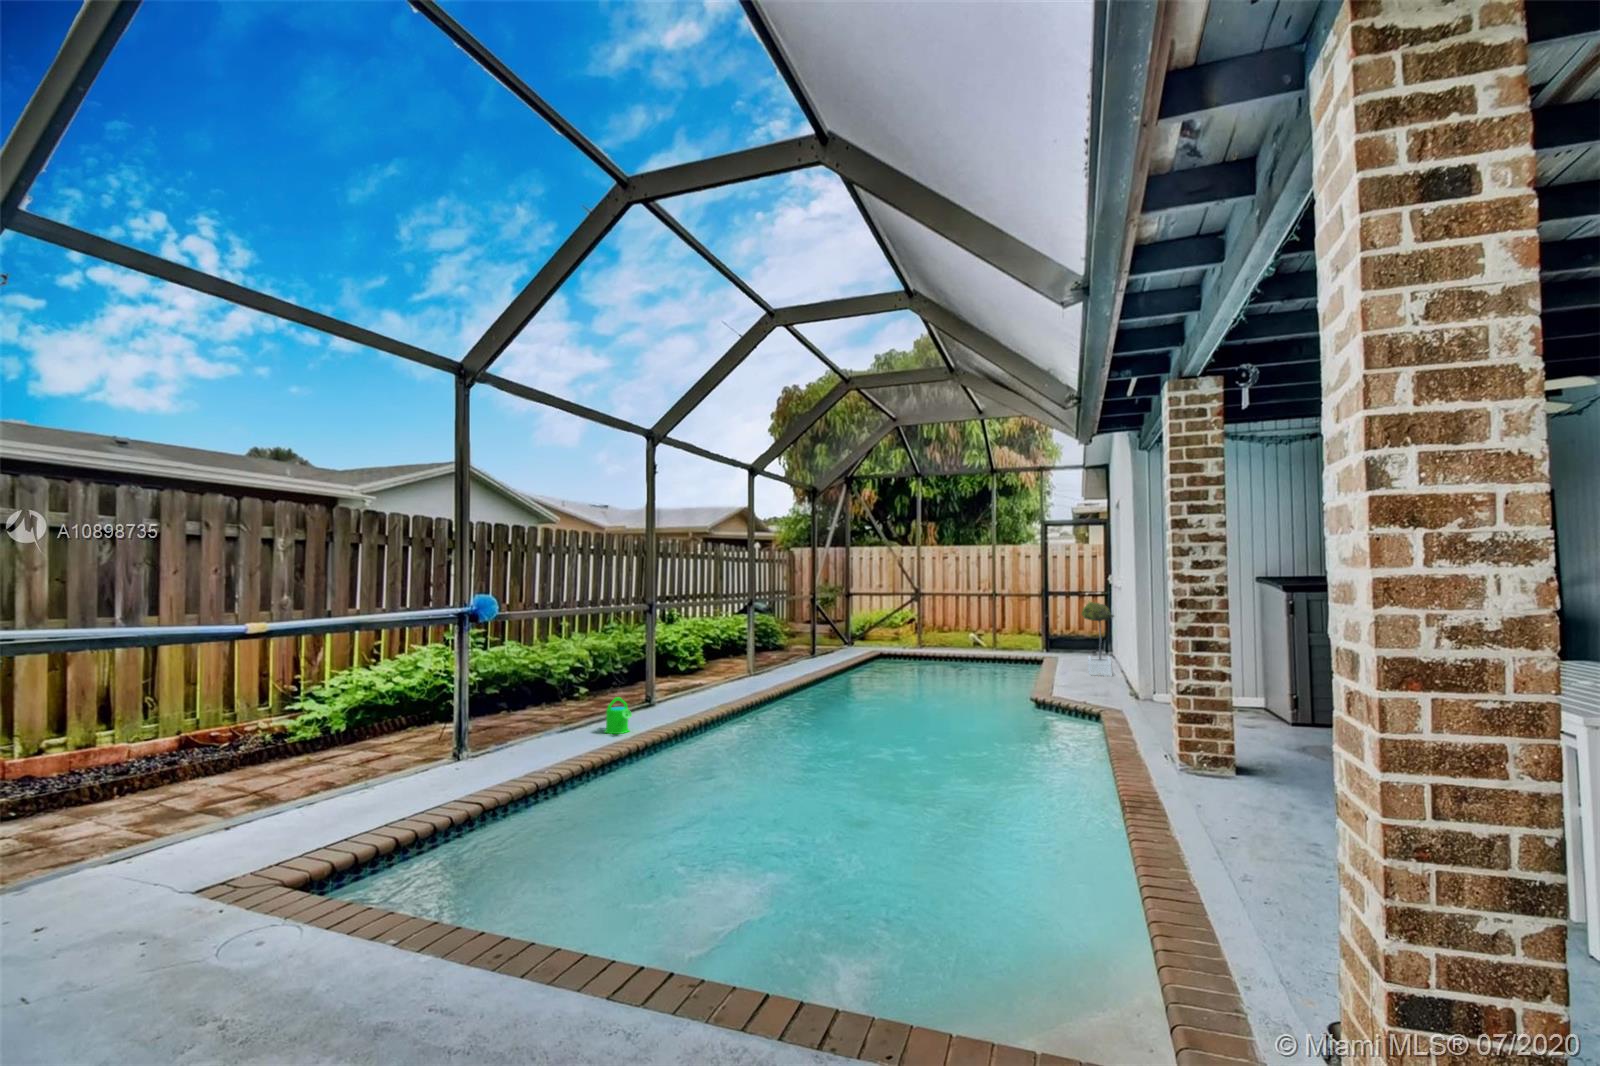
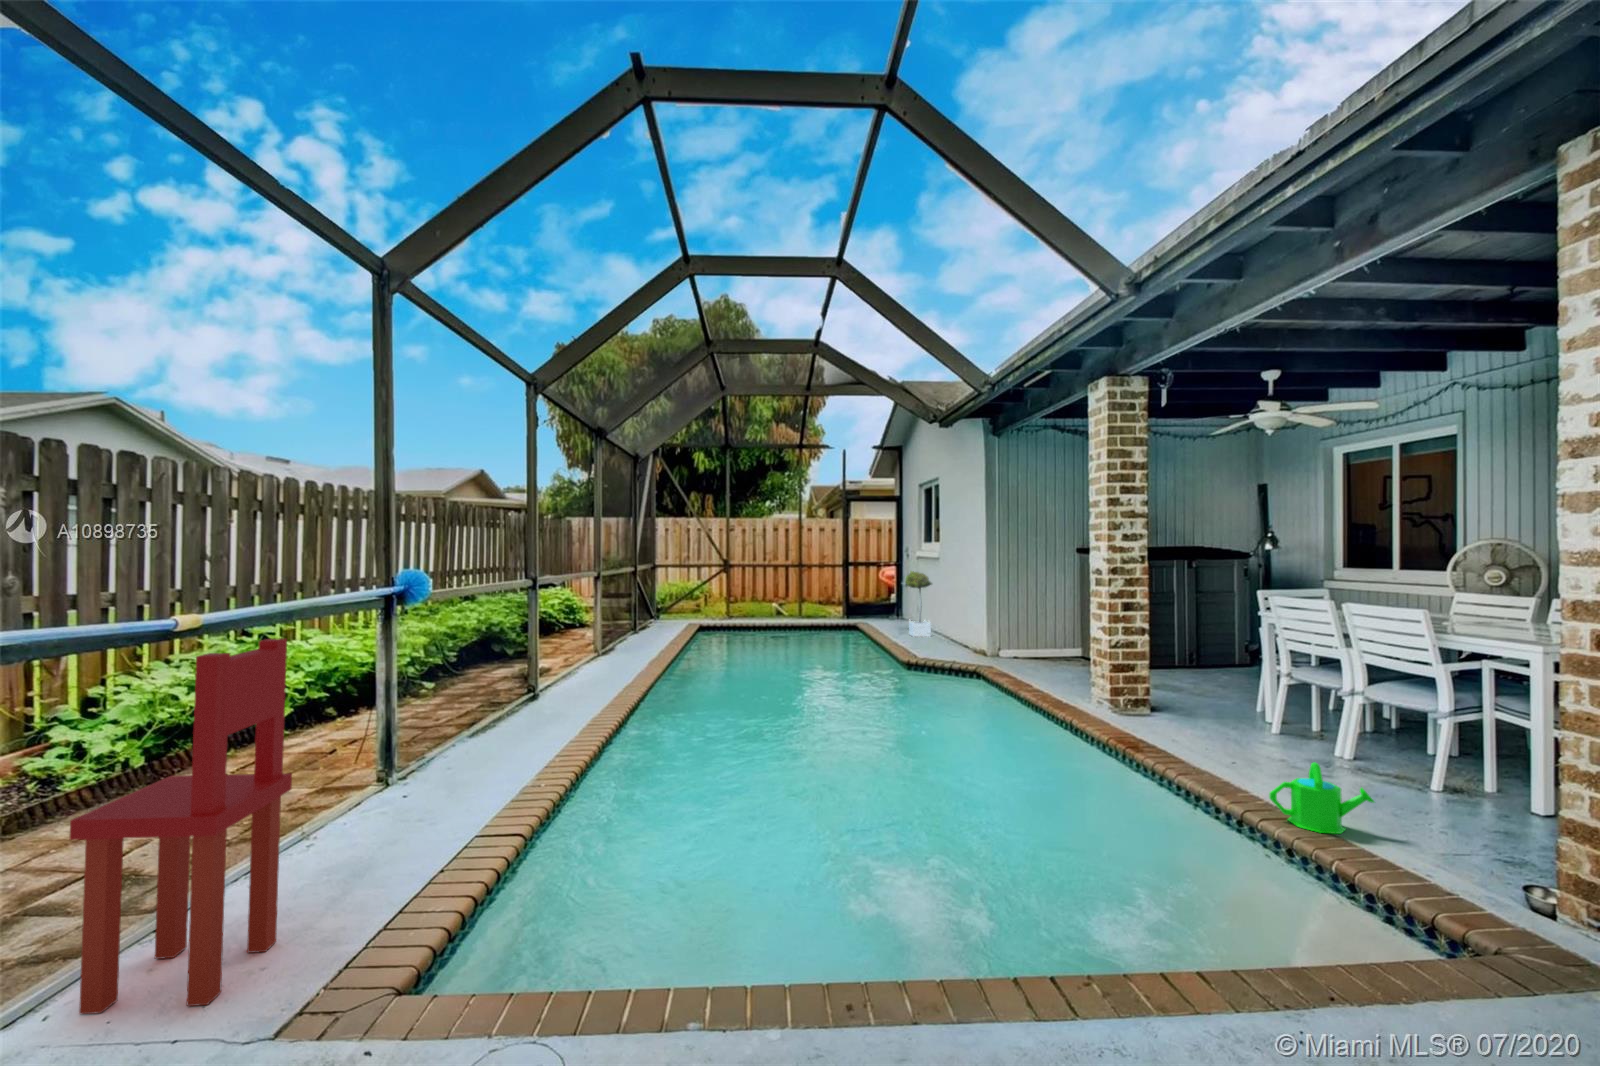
chair: none [177,641,308,863] -> present [70,639,292,1014]
watering can: present [604,697,632,734] -> present [1269,762,1374,834]

